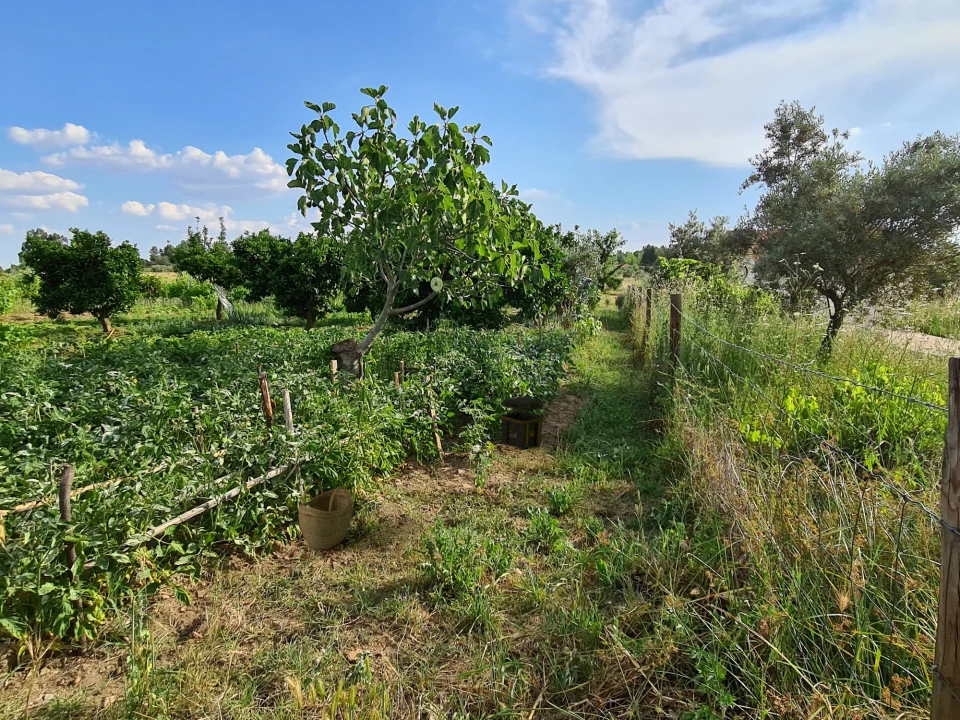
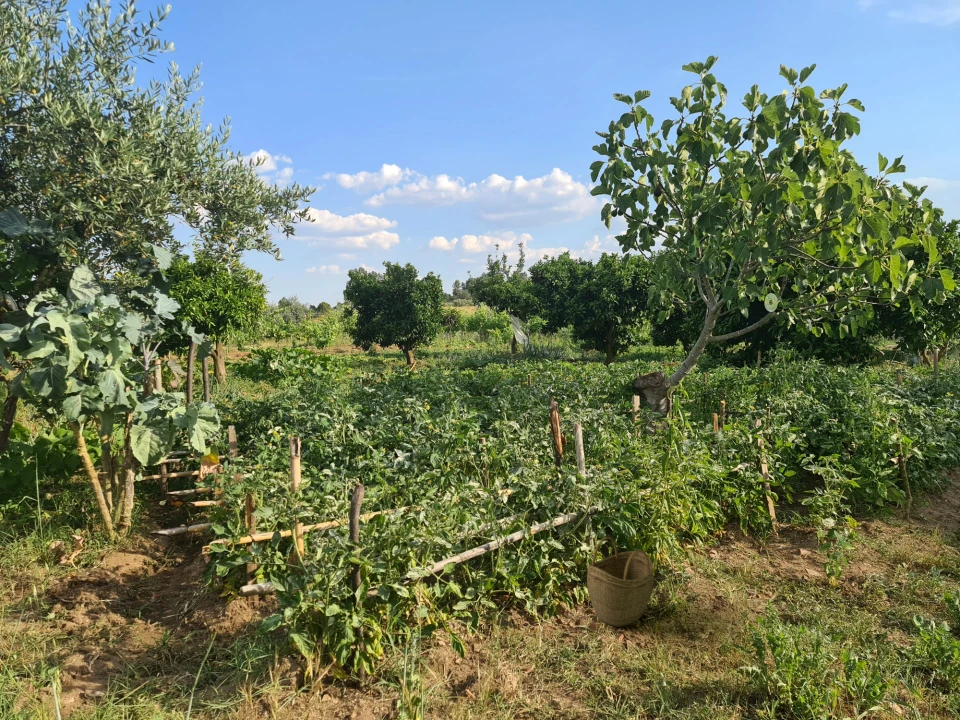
toolbox: present [501,397,543,449] -> none [868,458,944,536]

